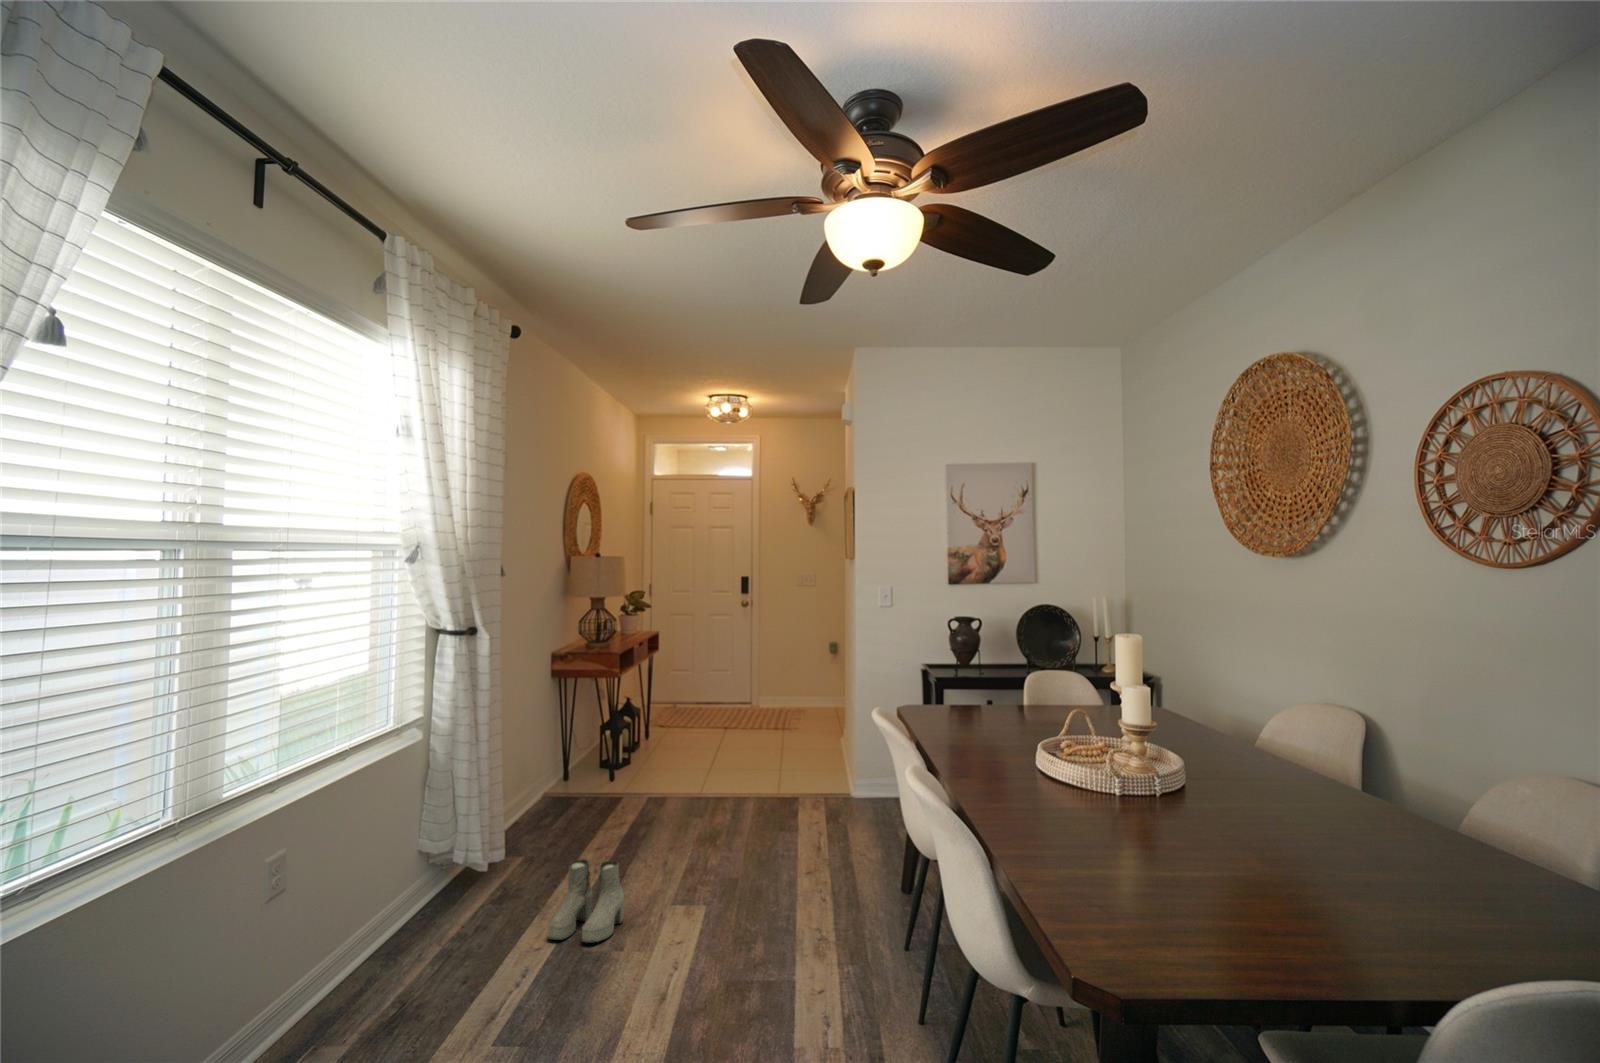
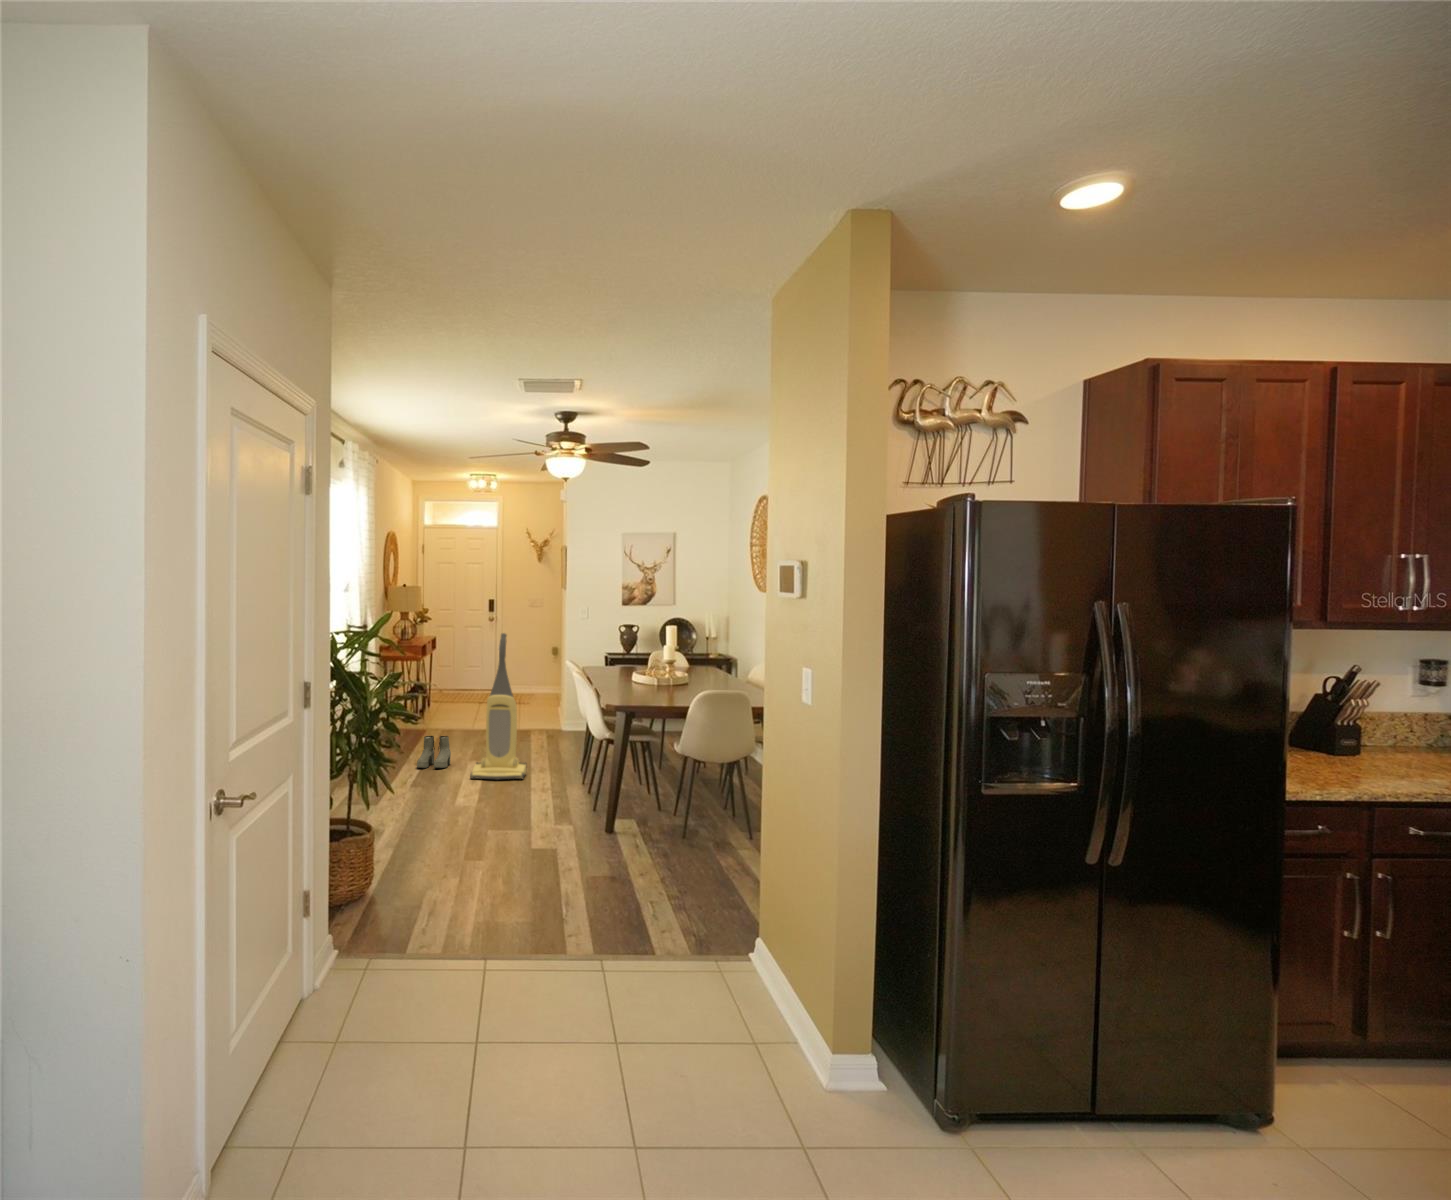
vacuum cleaner: none [642,651,775,1013] -> present [470,633,526,779]

